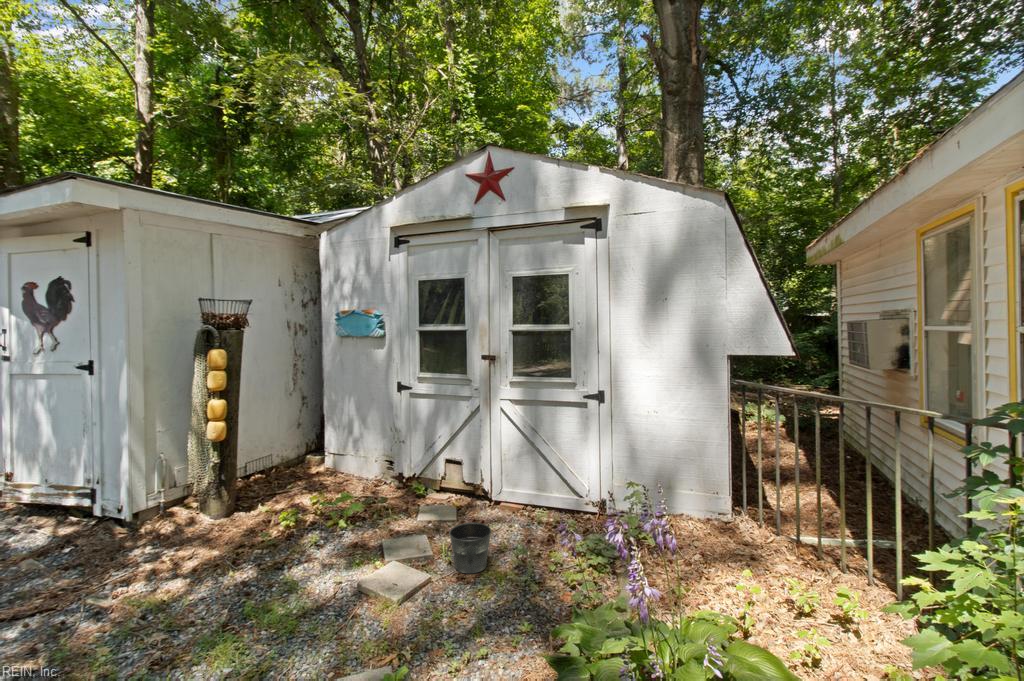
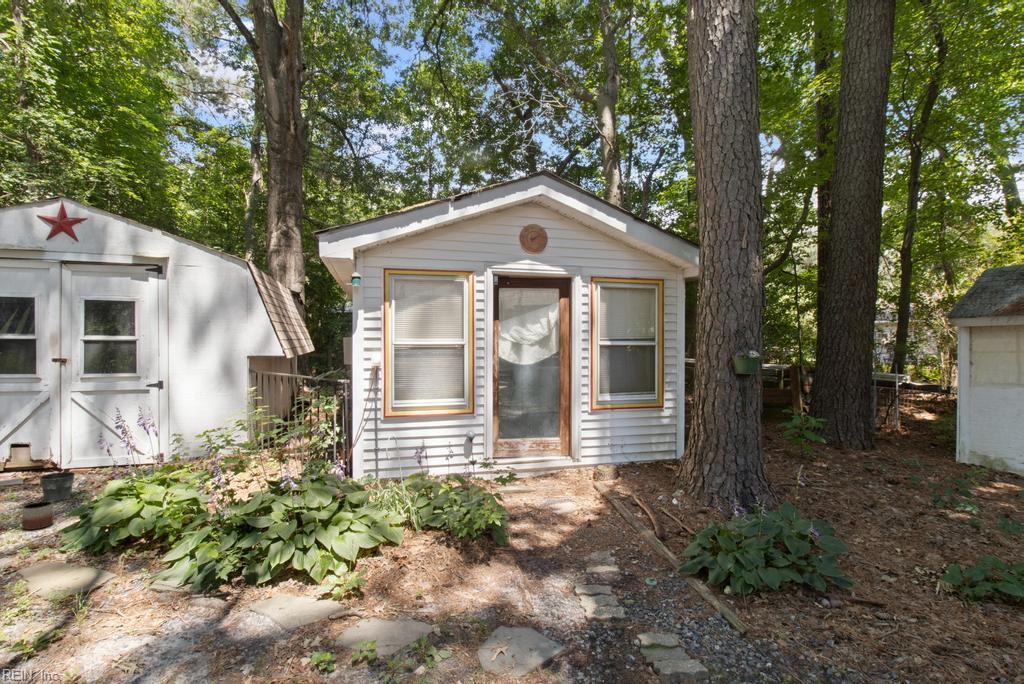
planter: none [401,597,443,656] -> present [22,501,53,530]

